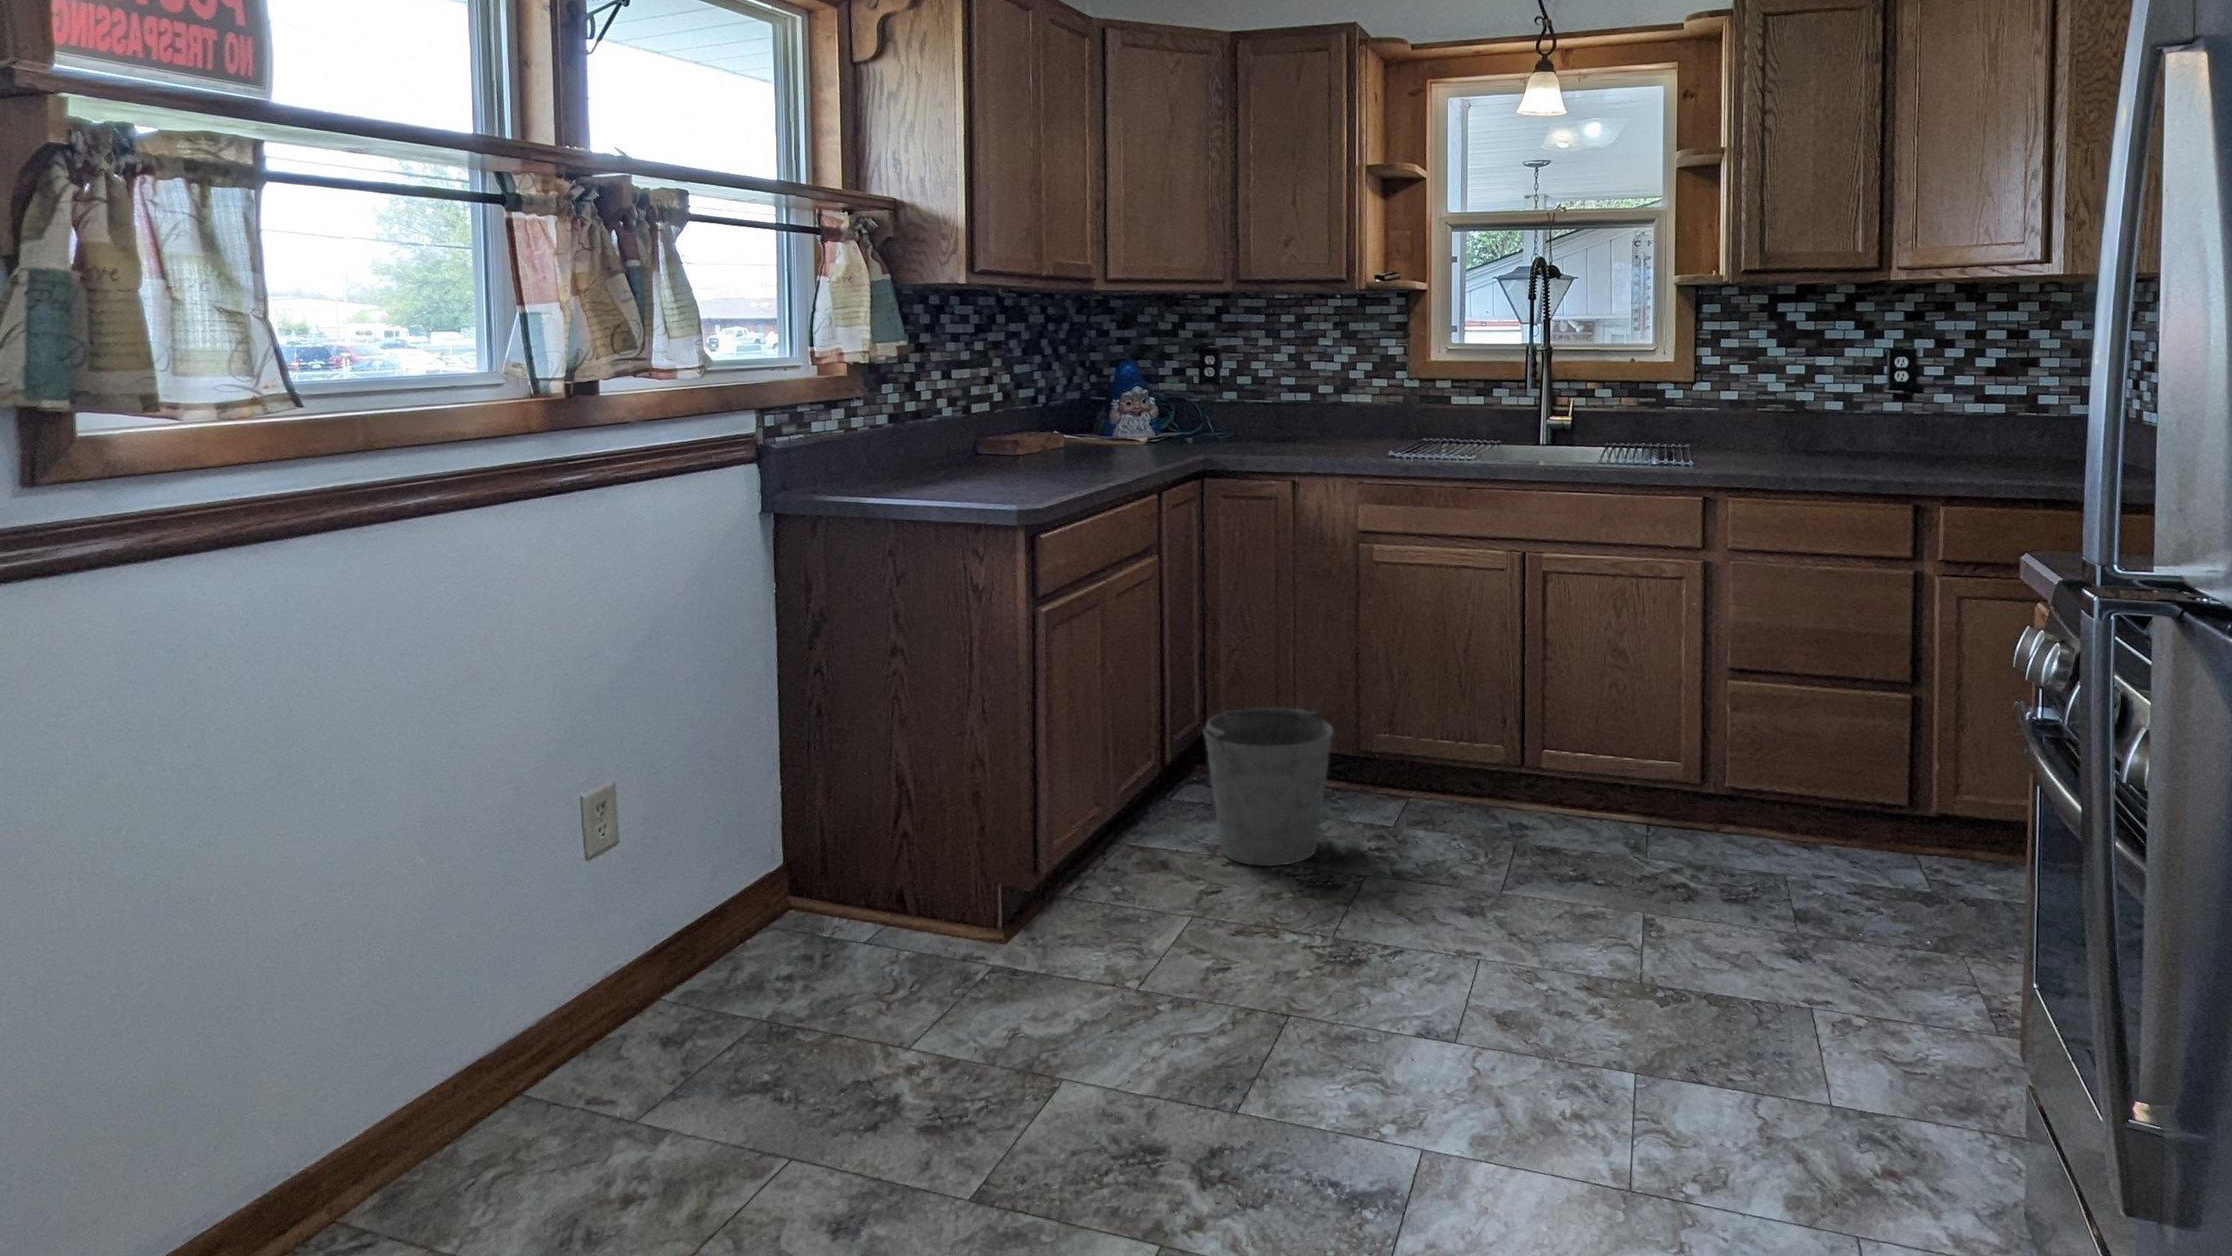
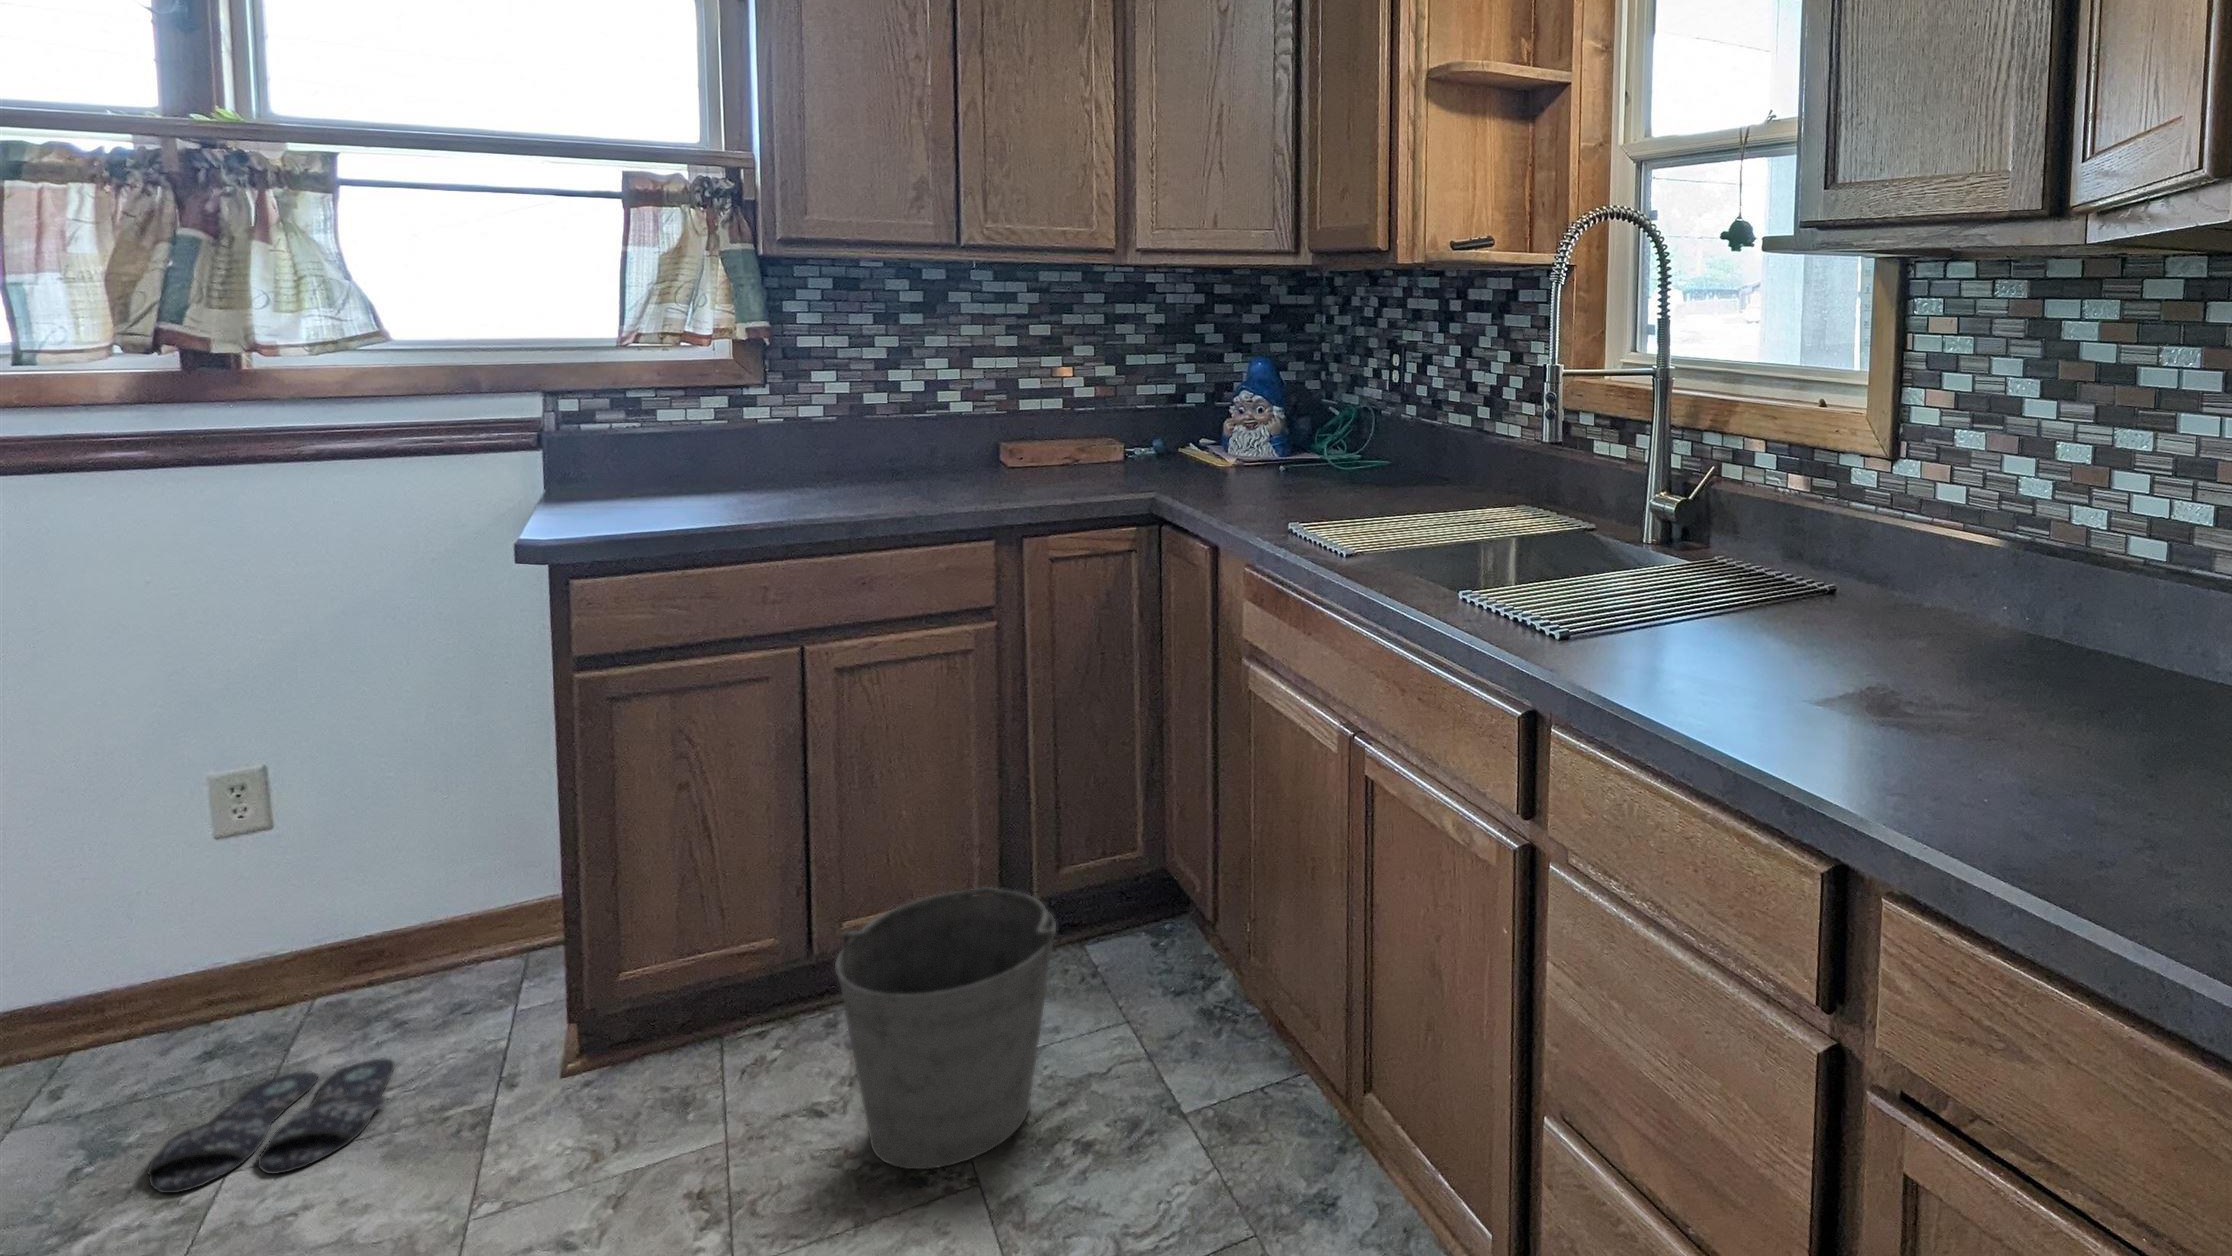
slippers: none [783,933,941,997] -> present [148,1059,394,1193]

